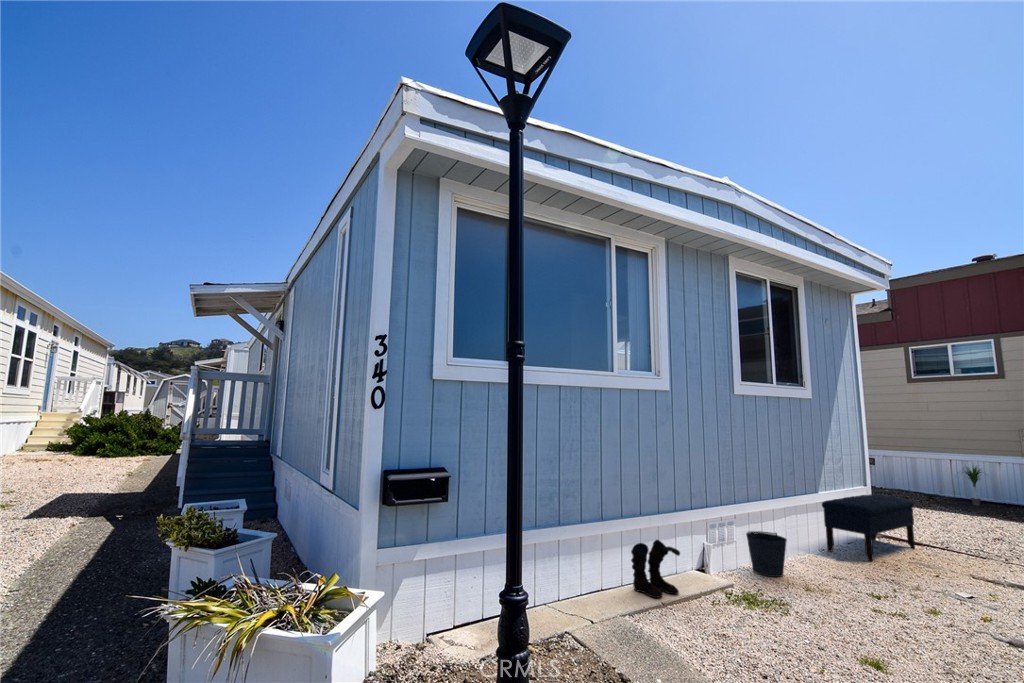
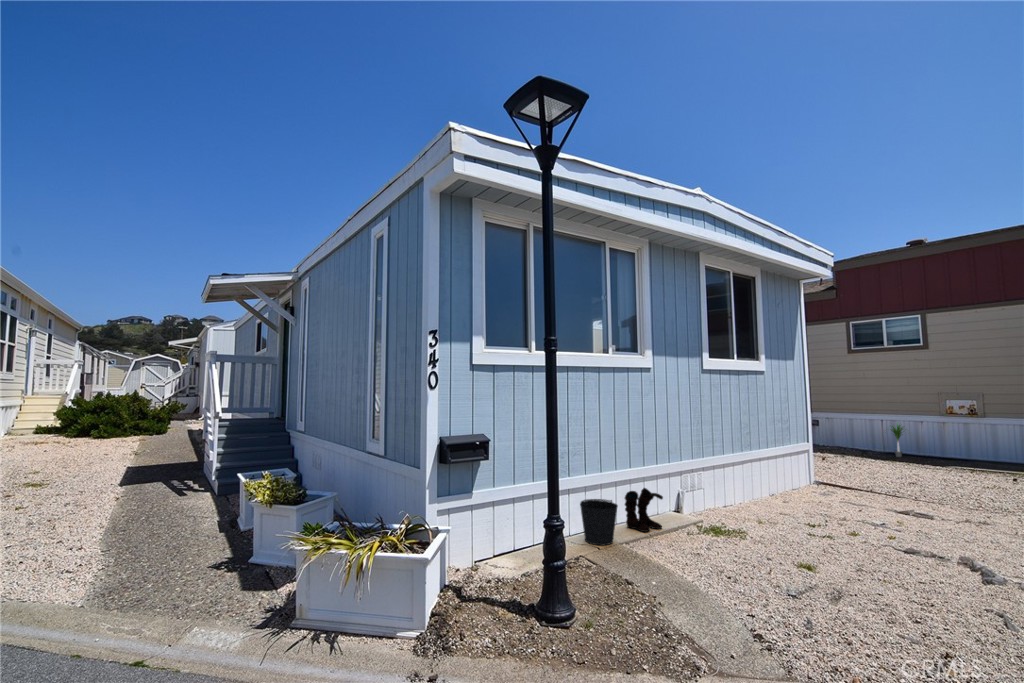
bench: present [822,494,915,561] -> none [773,449,845,502]
bucket: present [746,531,787,577] -> present [580,499,618,545]

